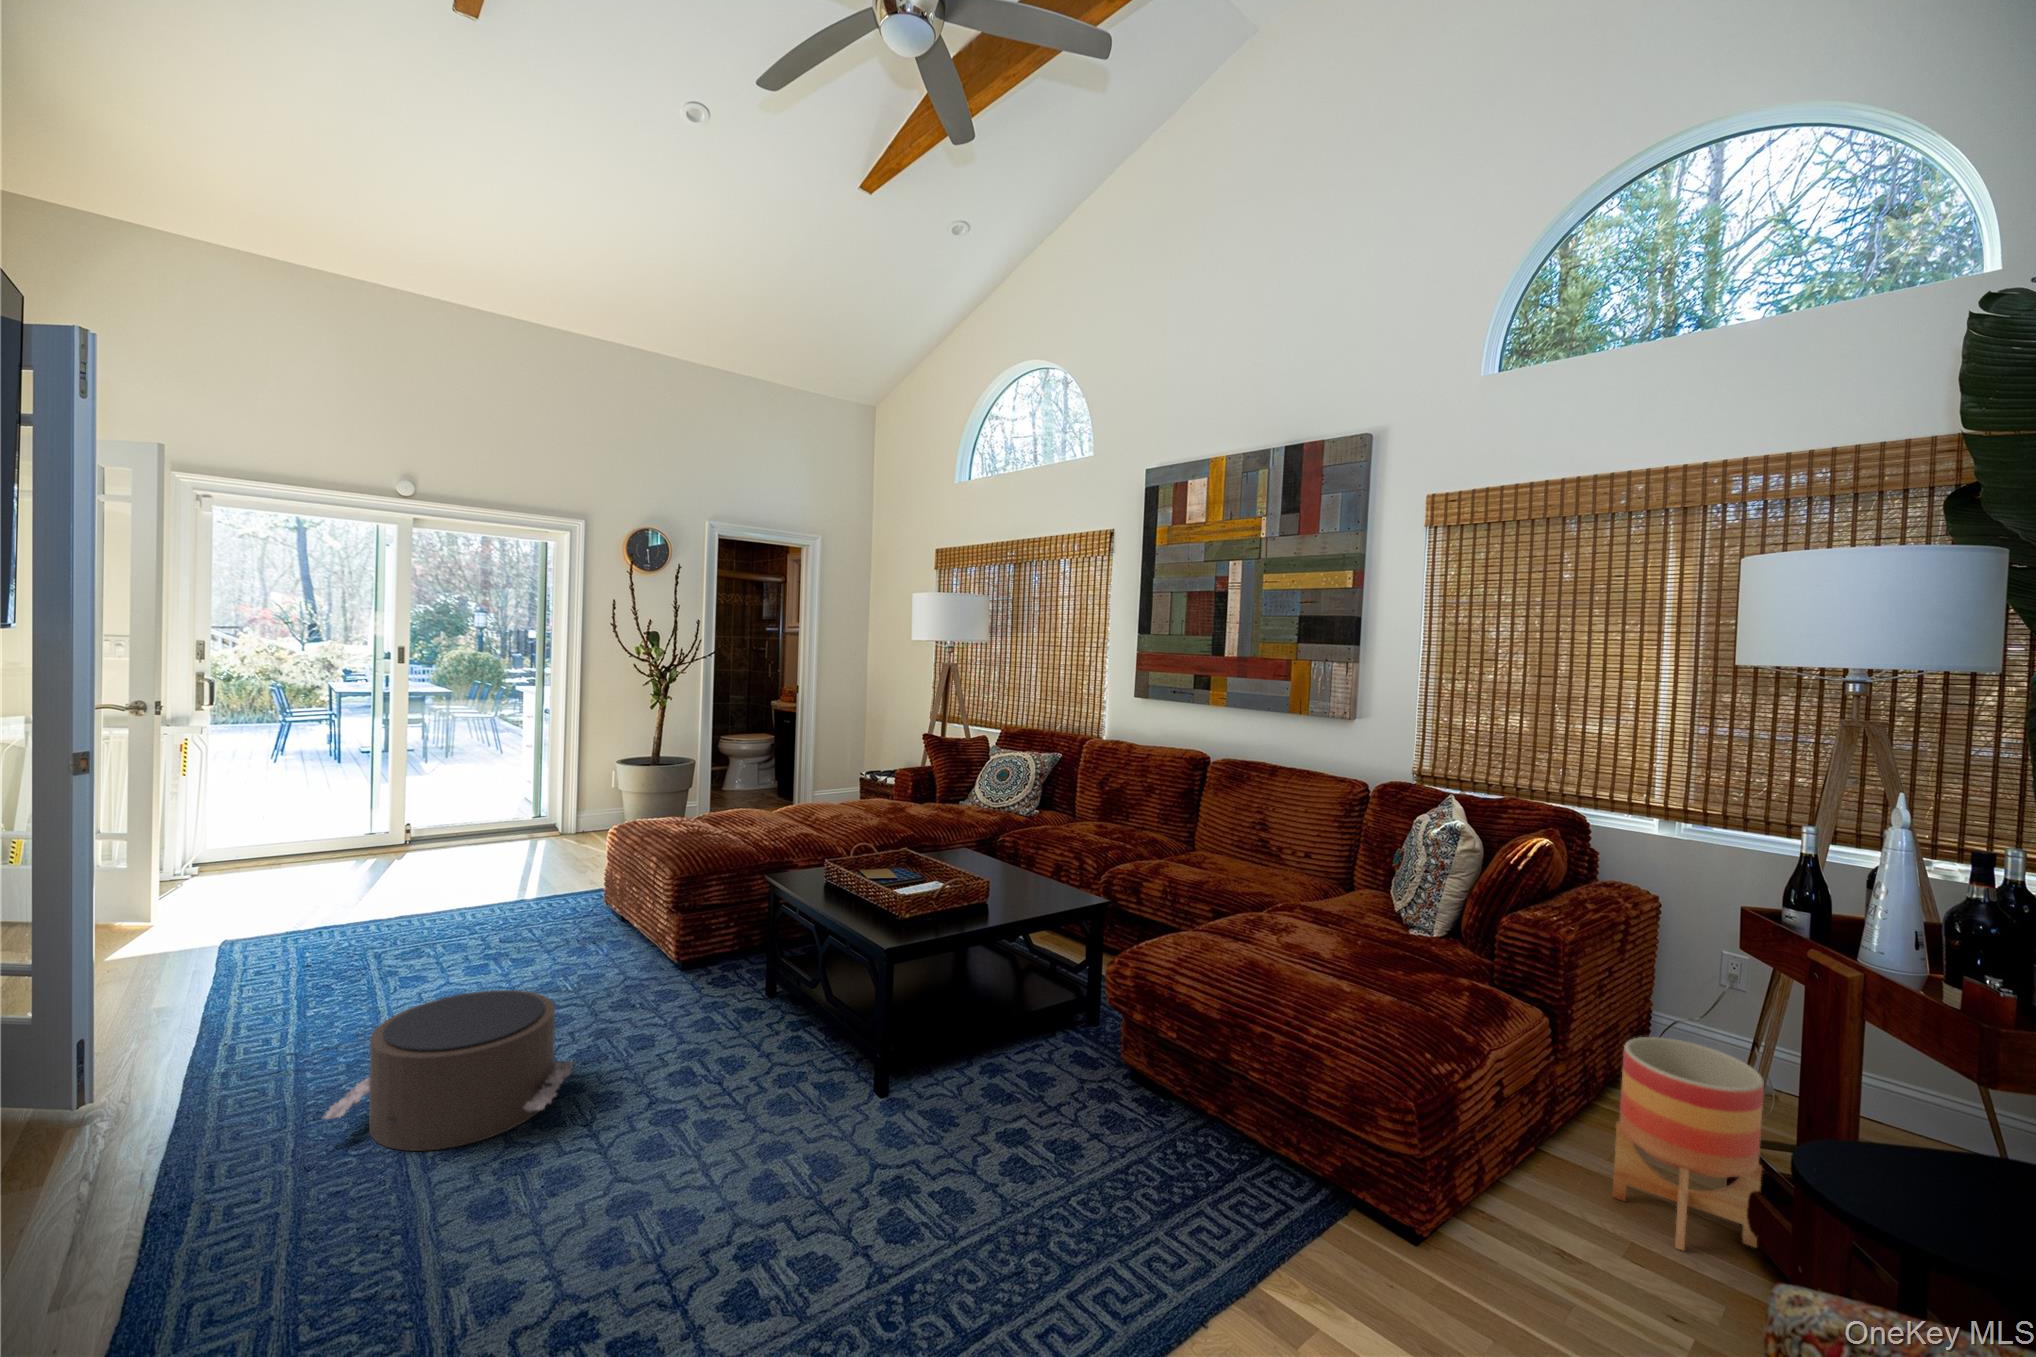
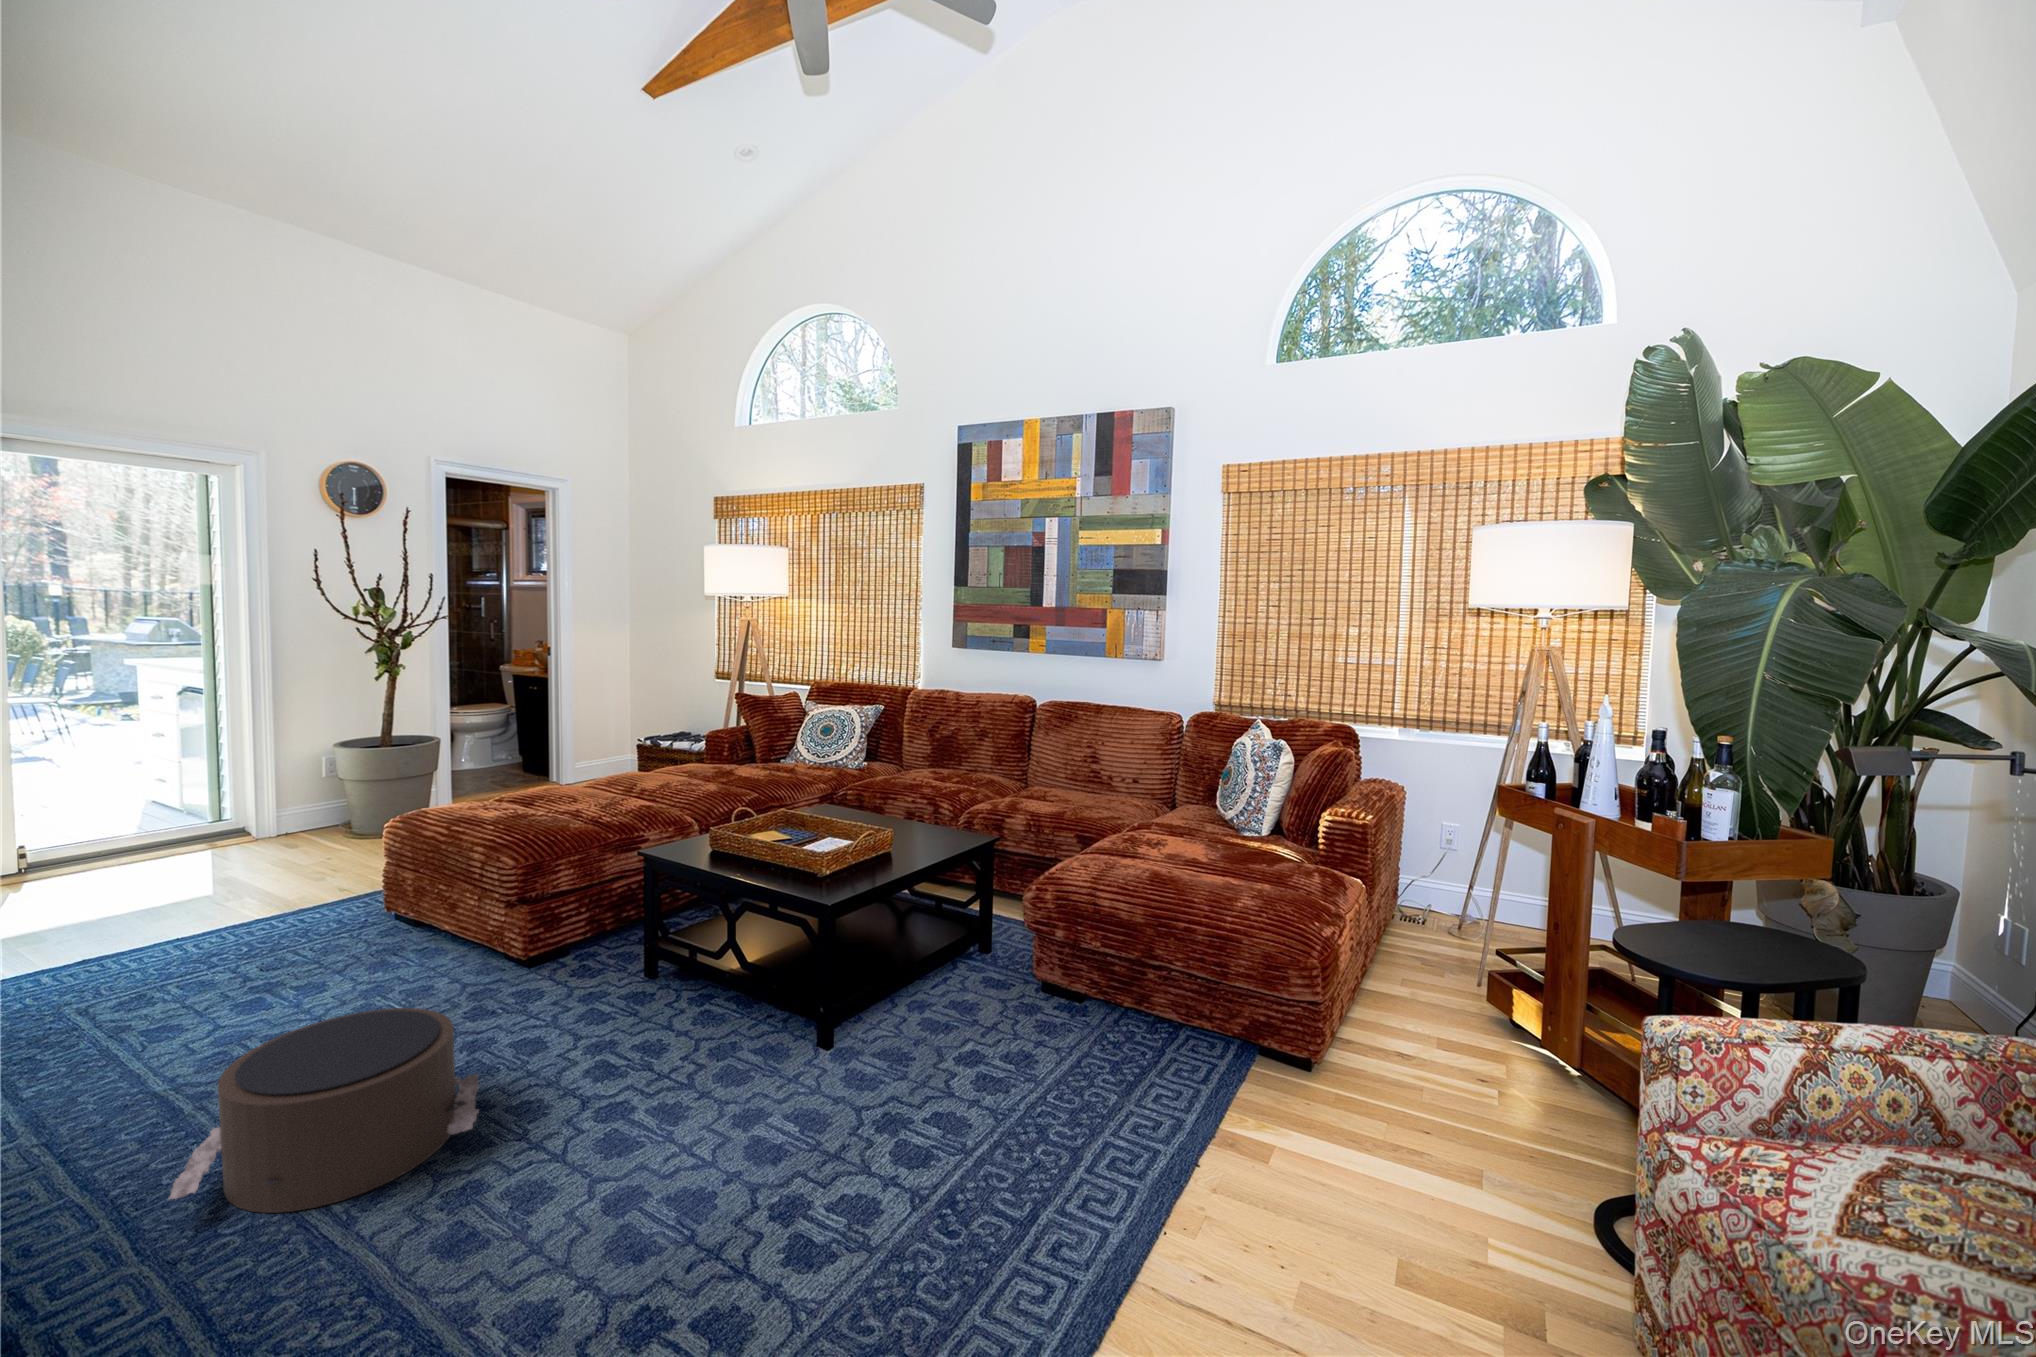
planter: present [1612,1037,1764,1250] -> none [1416,888,1517,1037]

